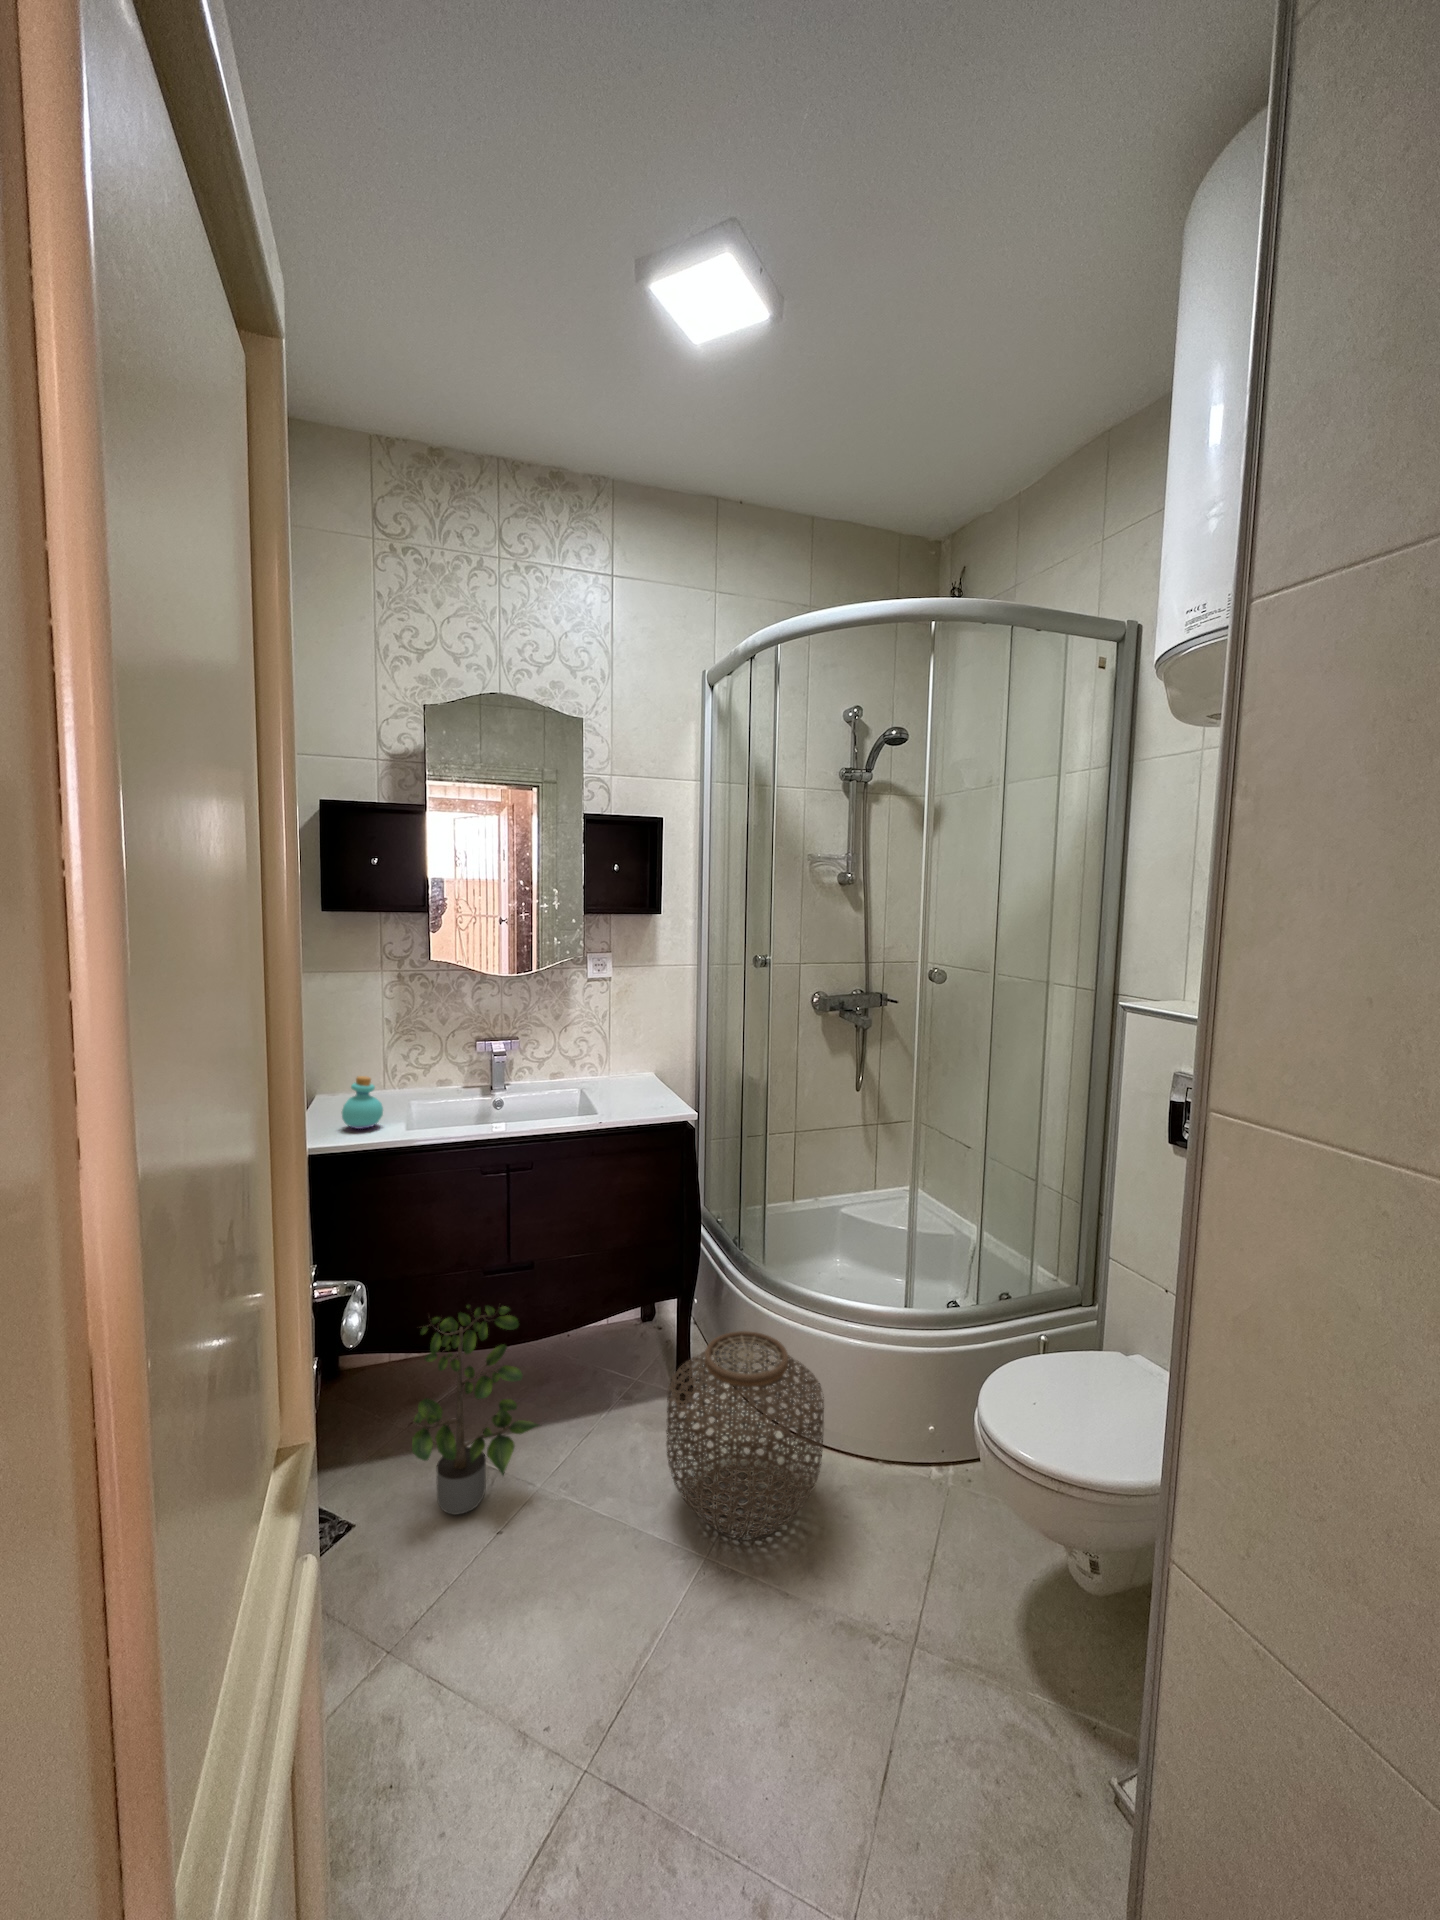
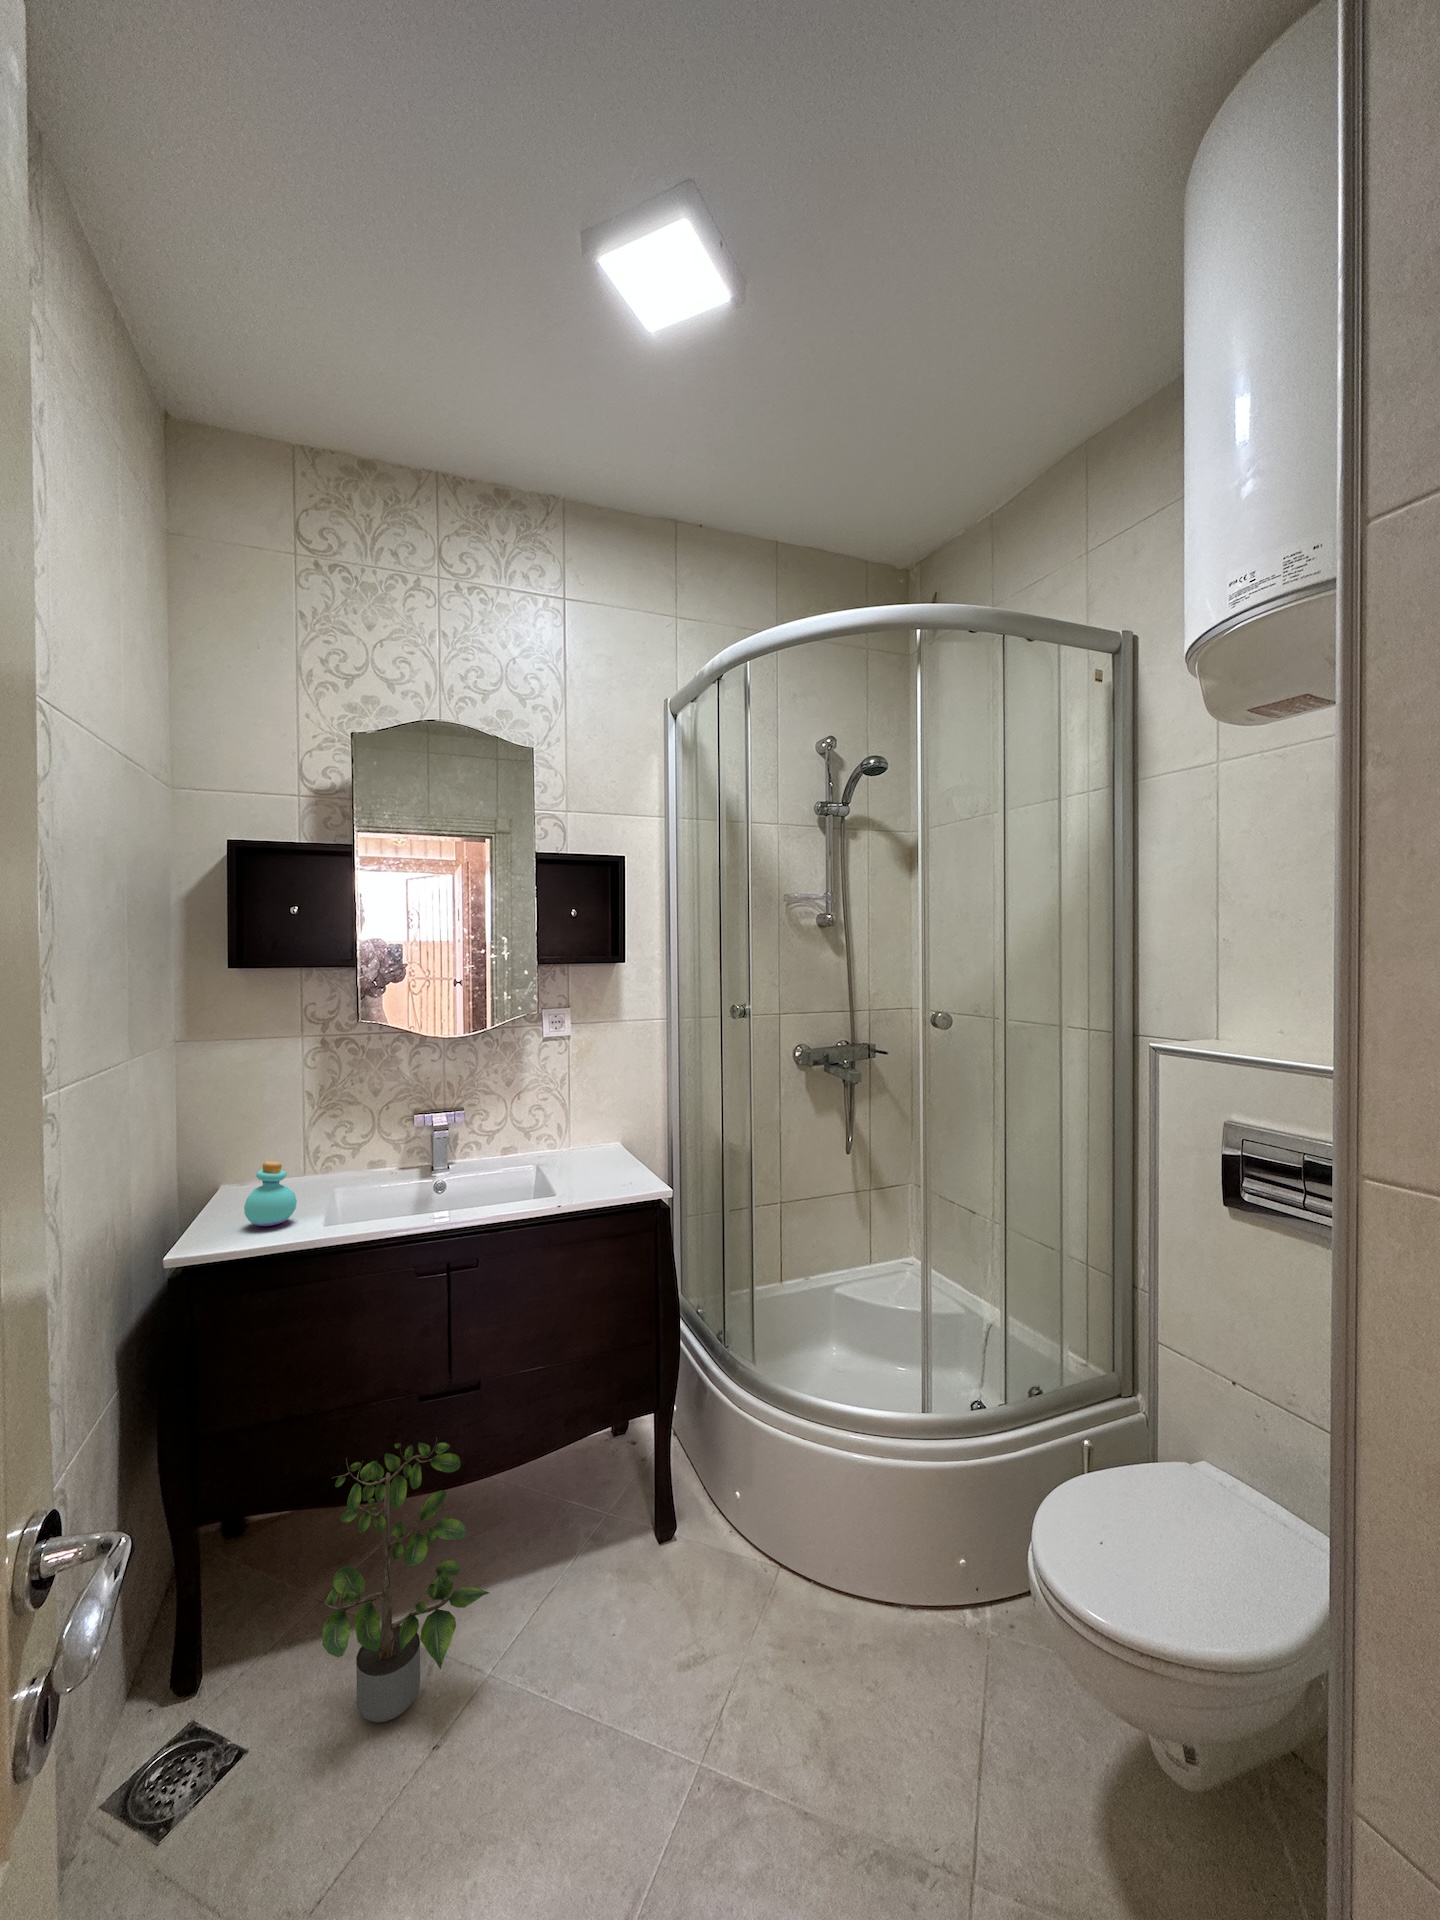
woven basket: present [666,1331,824,1538] -> none [646,1455,838,1731]

